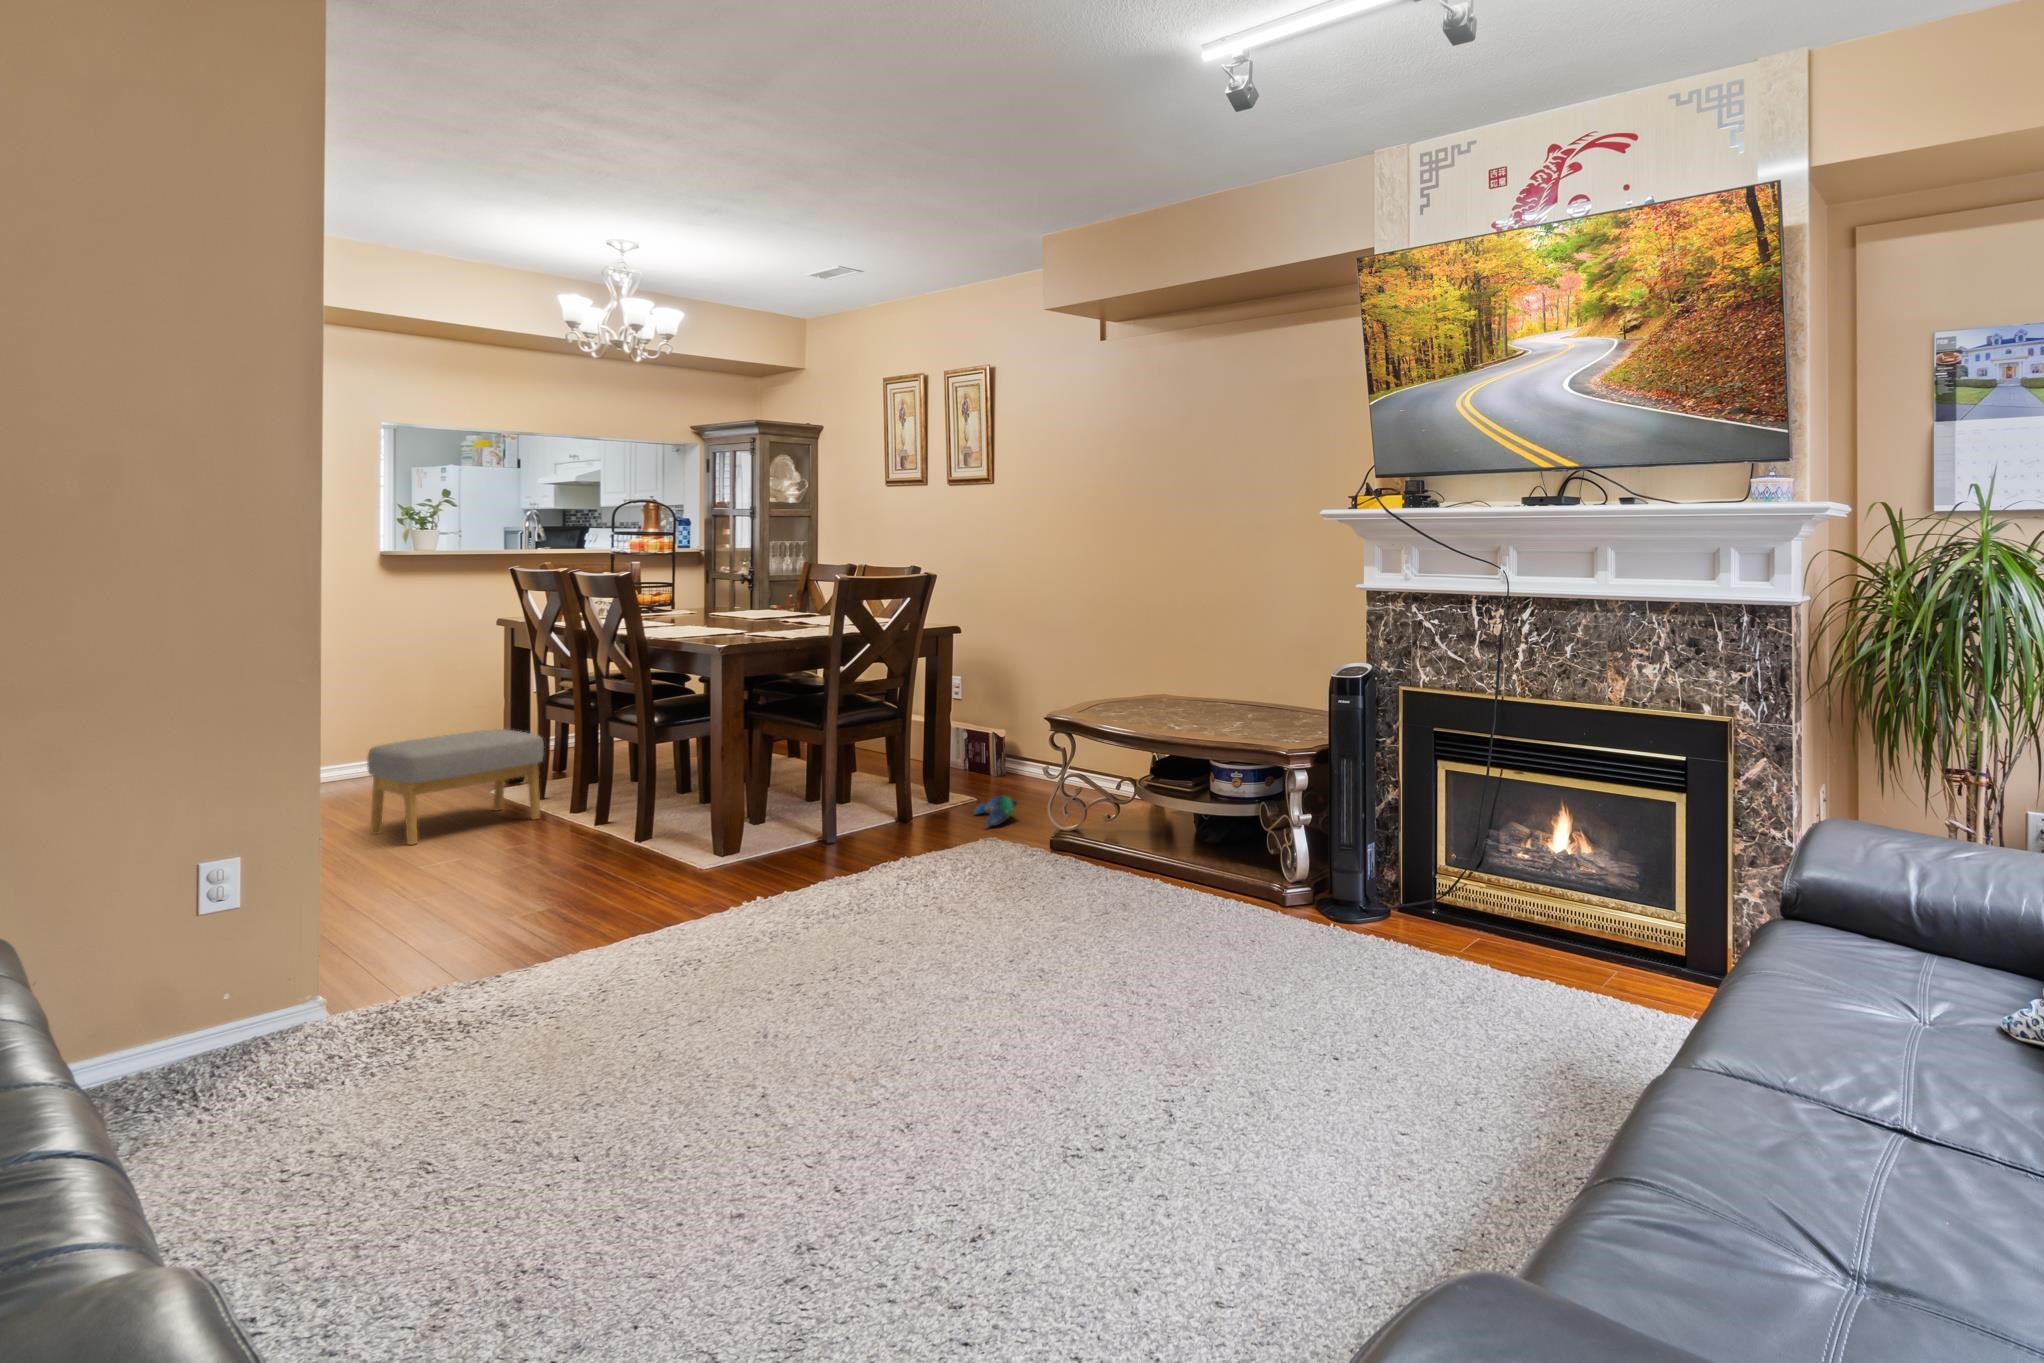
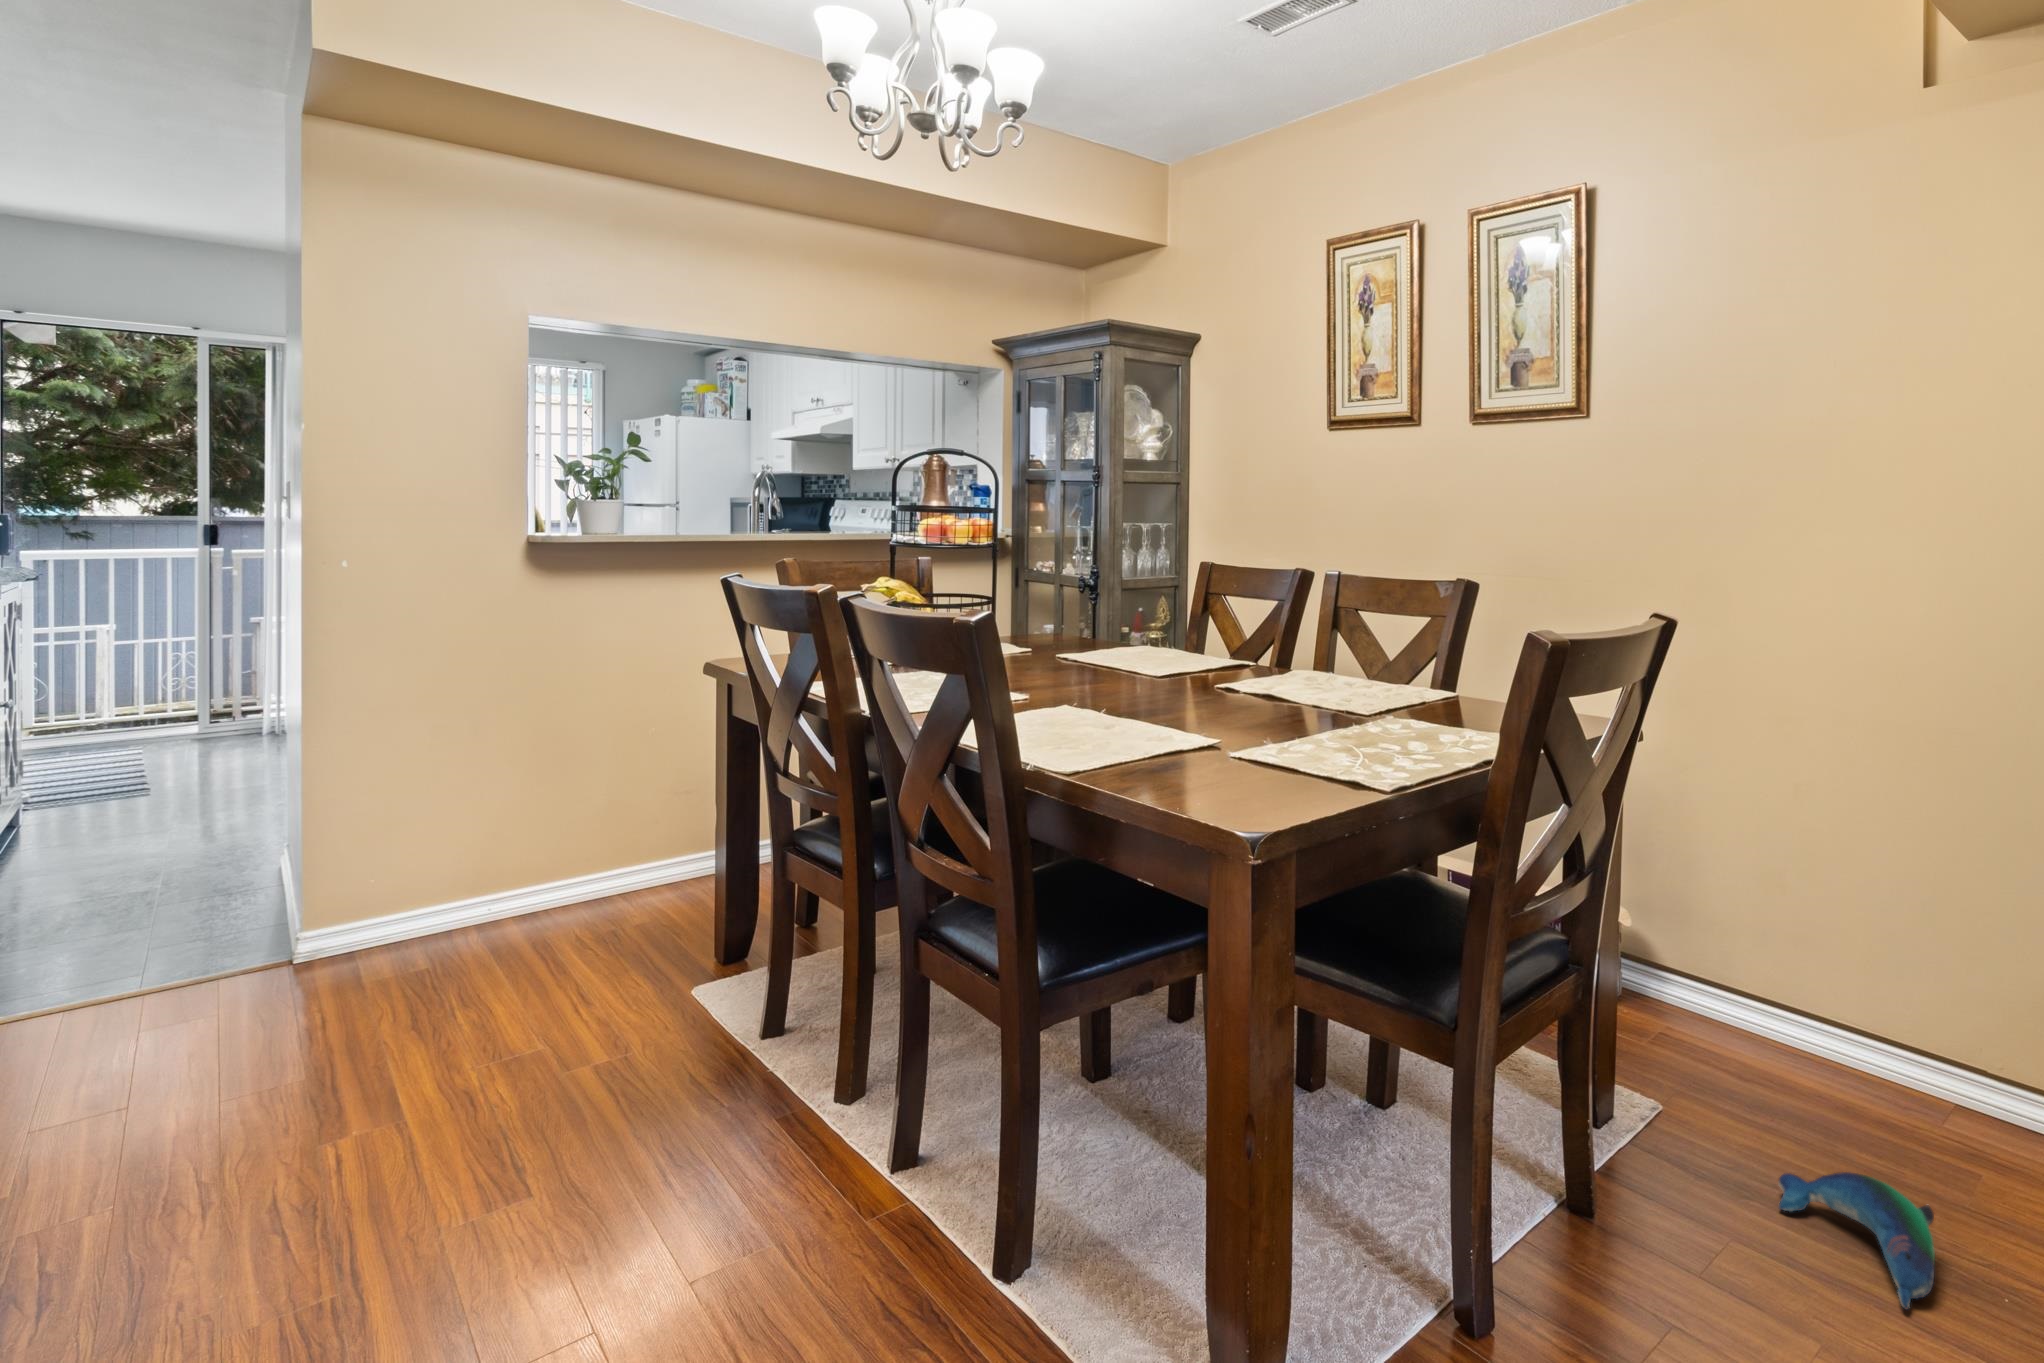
footstool: present [367,729,544,845] -> none [418,916,789,1267]

